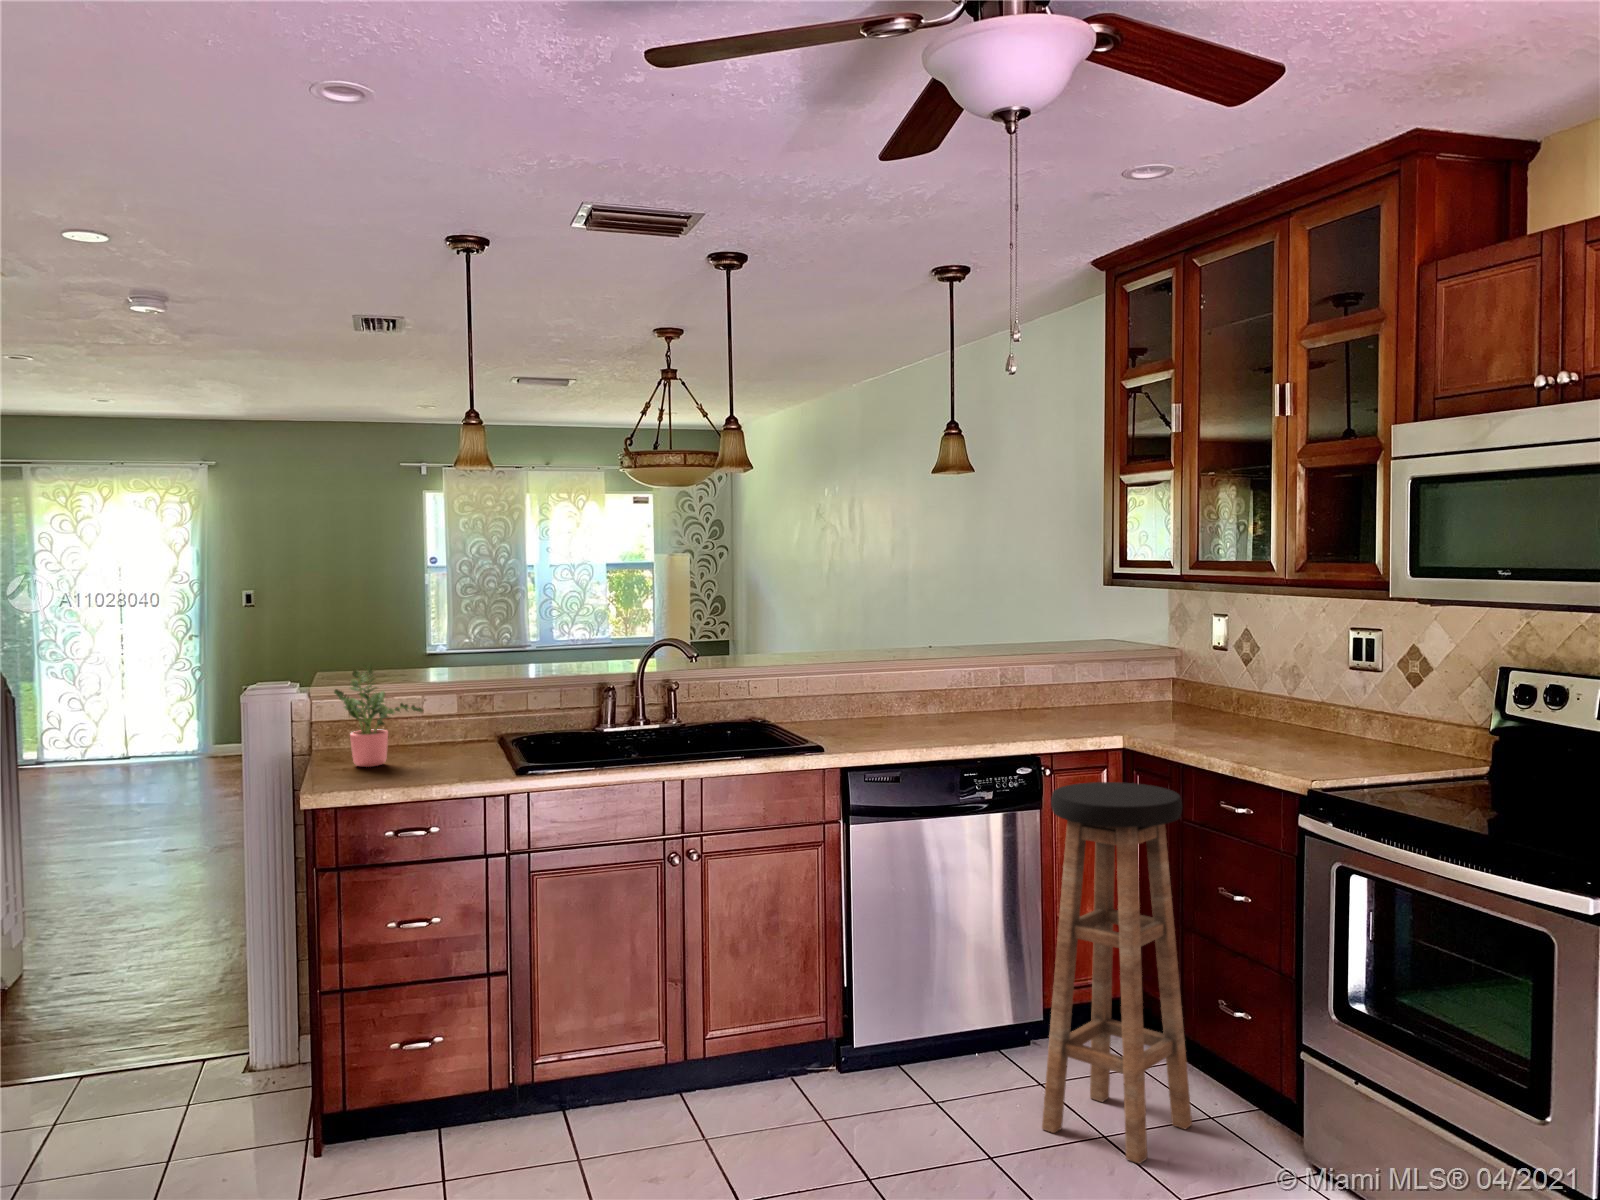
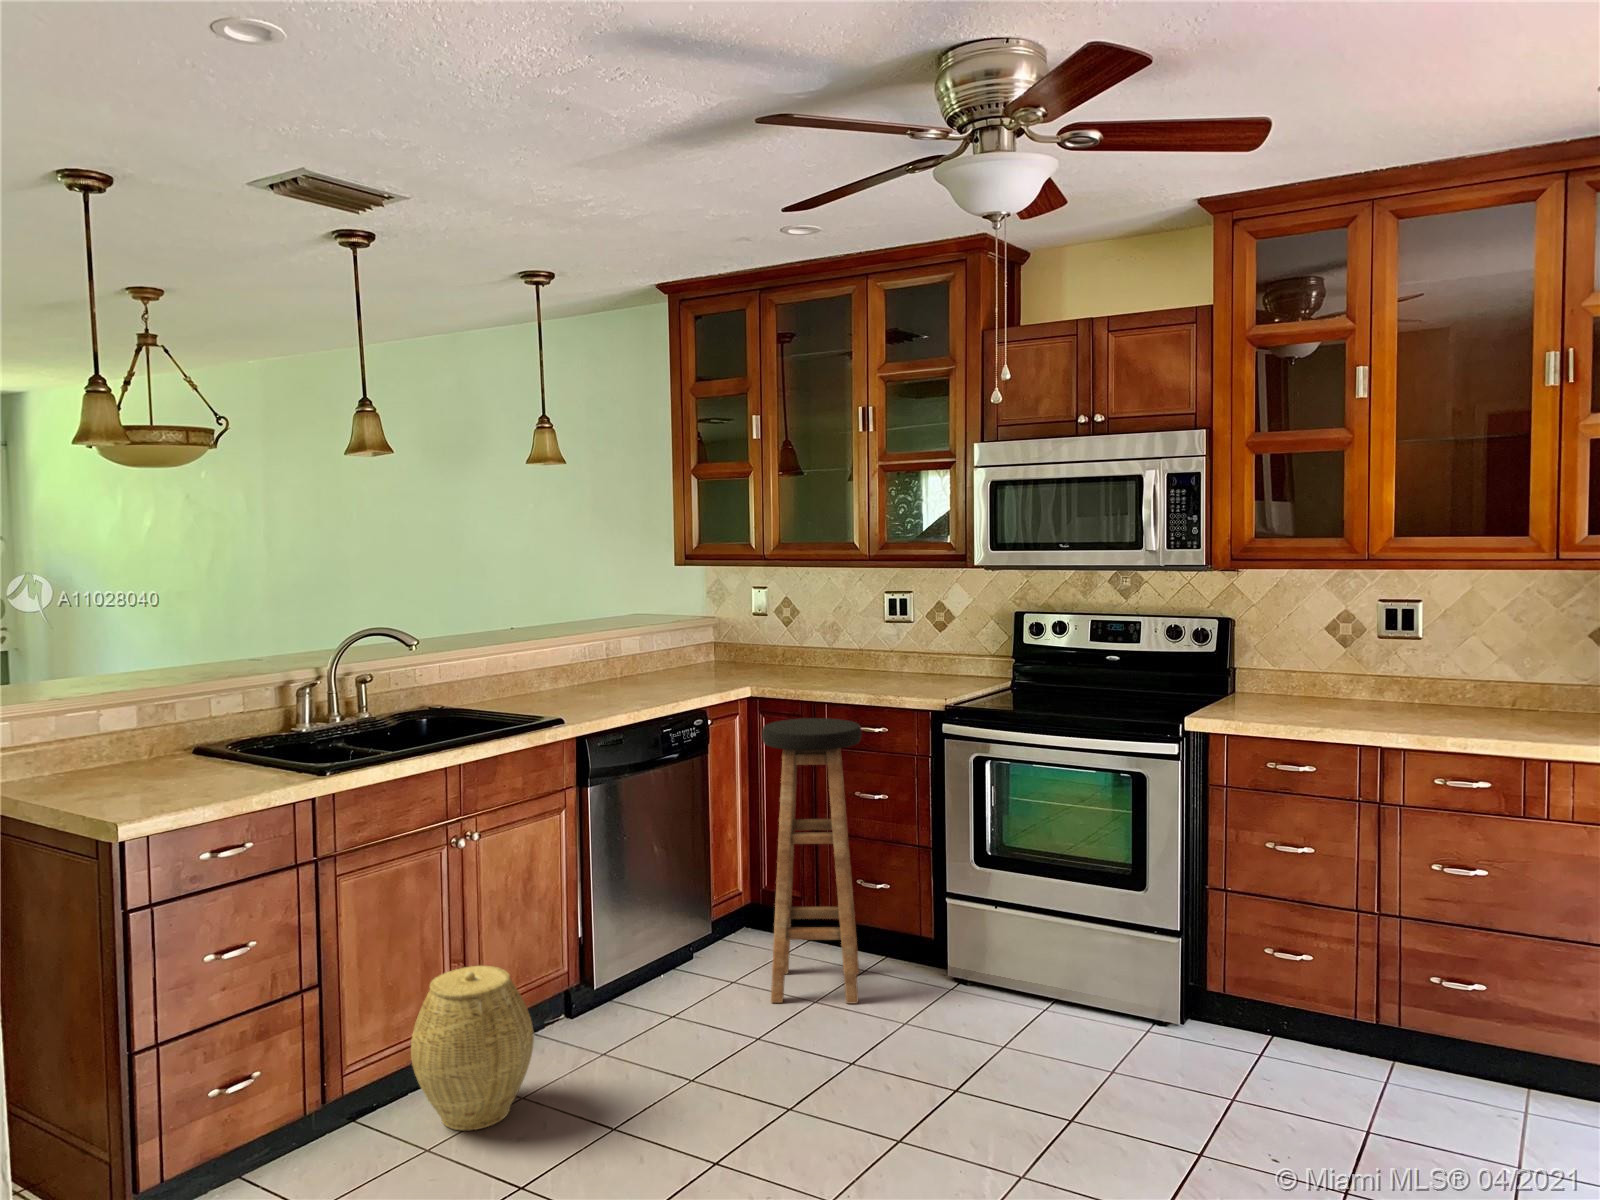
potted plant: present [334,663,423,767] -> none [75,673,171,794]
woven basket: none [584,990,705,1157] -> present [411,966,534,1131]

